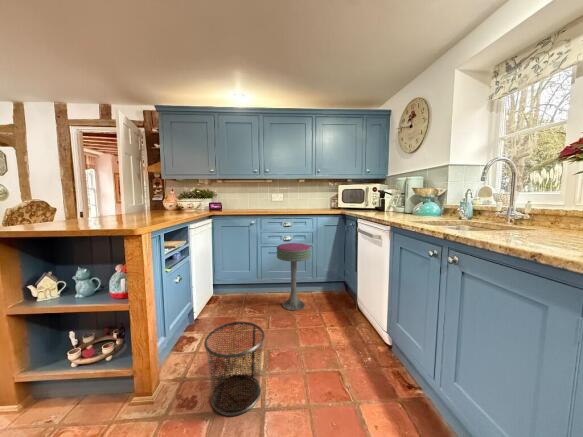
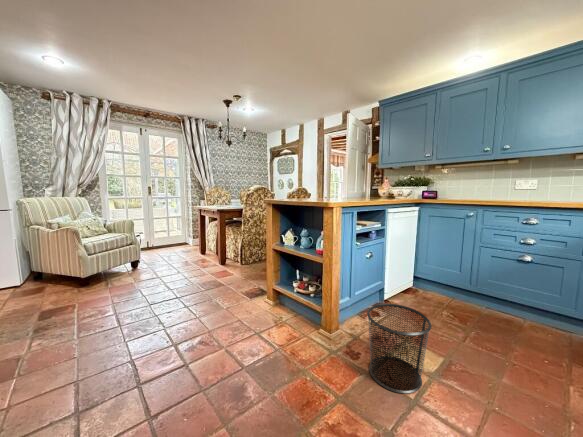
bar stool: present [277,243,310,310] -> none [497,246,567,344]

